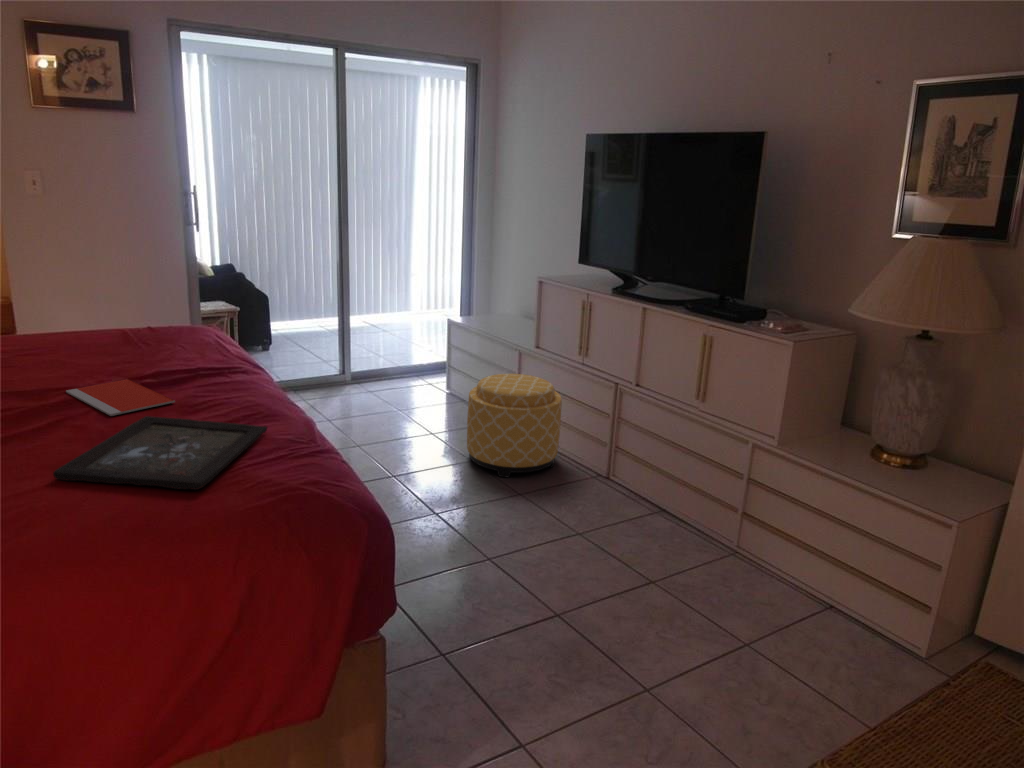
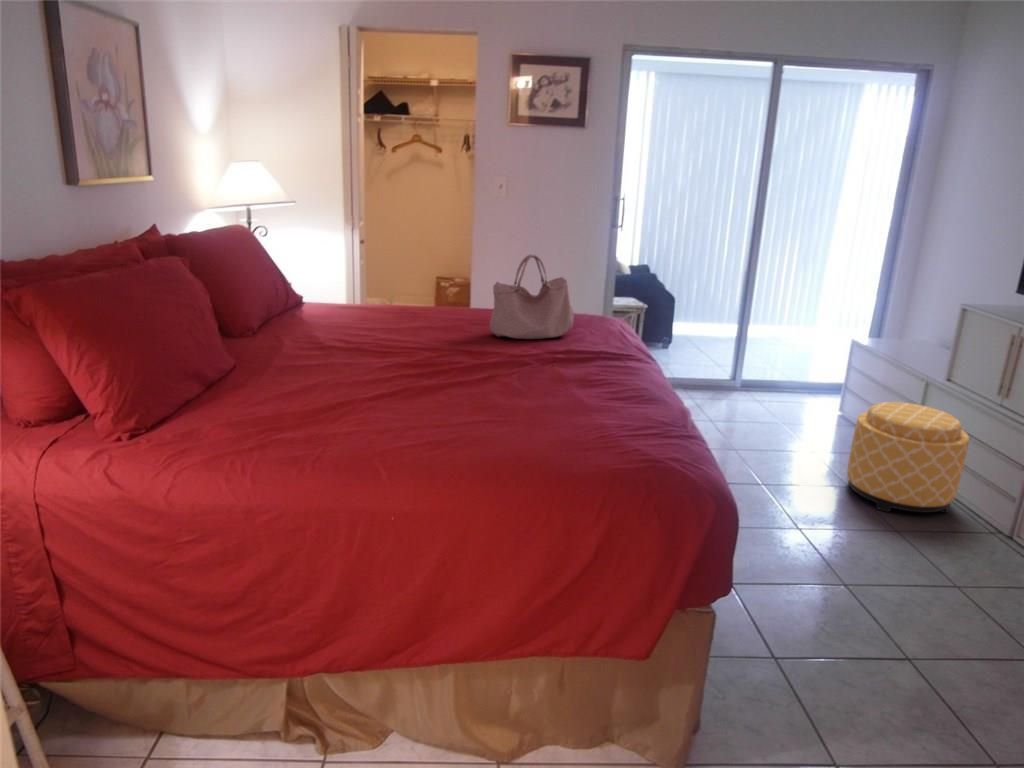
handbag: none [33,260,155,367] -> present [490,255,574,339]
notebook: present [66,379,175,416] -> none [505,353,581,379]
tray: present [53,416,267,490] -> none [493,383,648,443]

